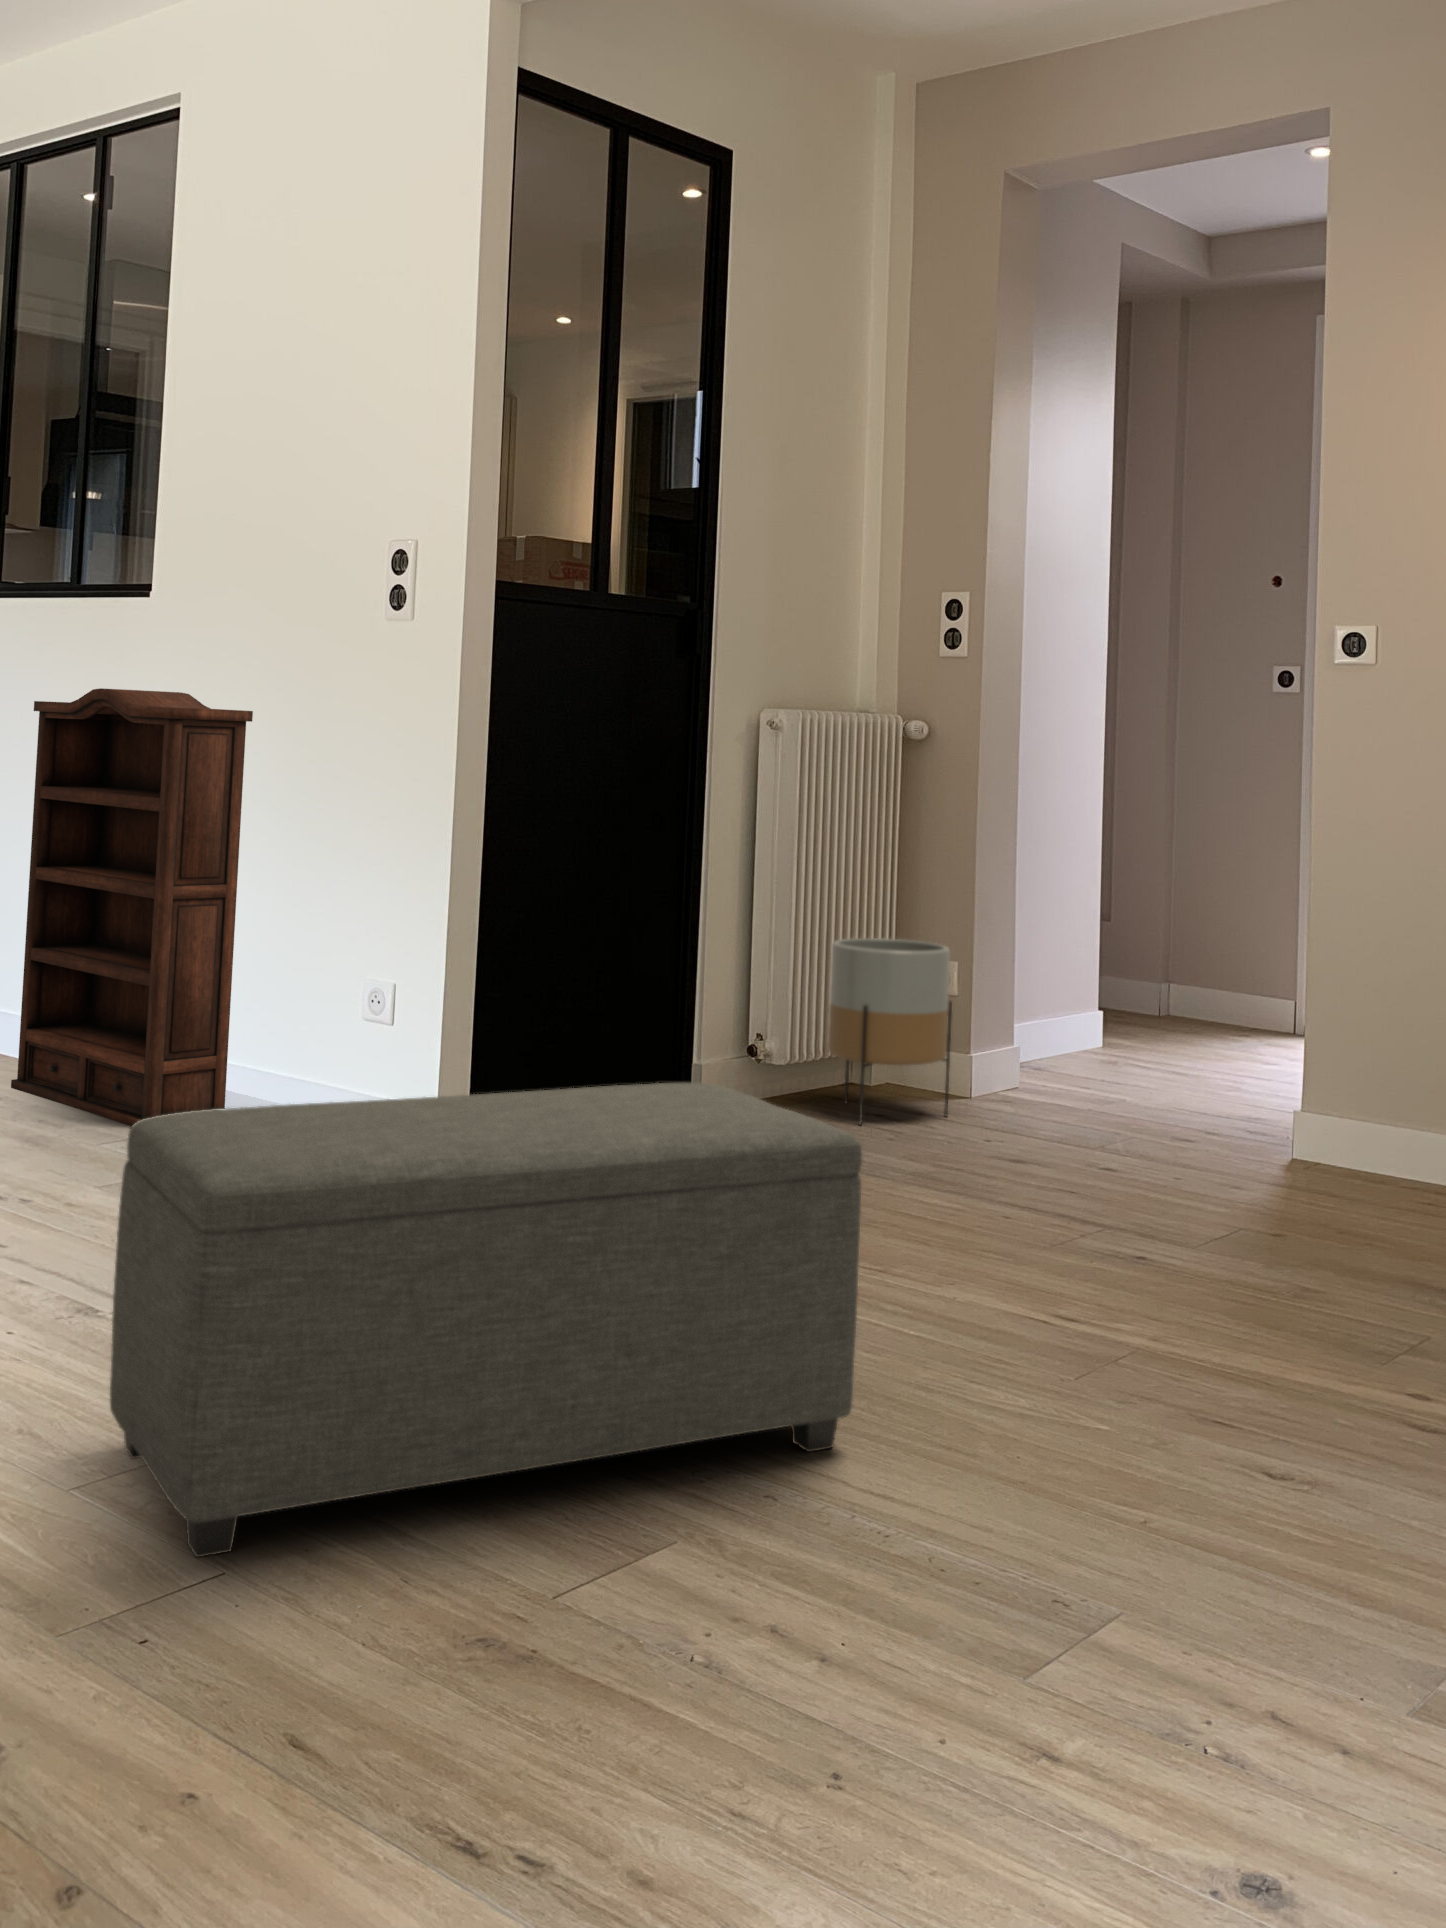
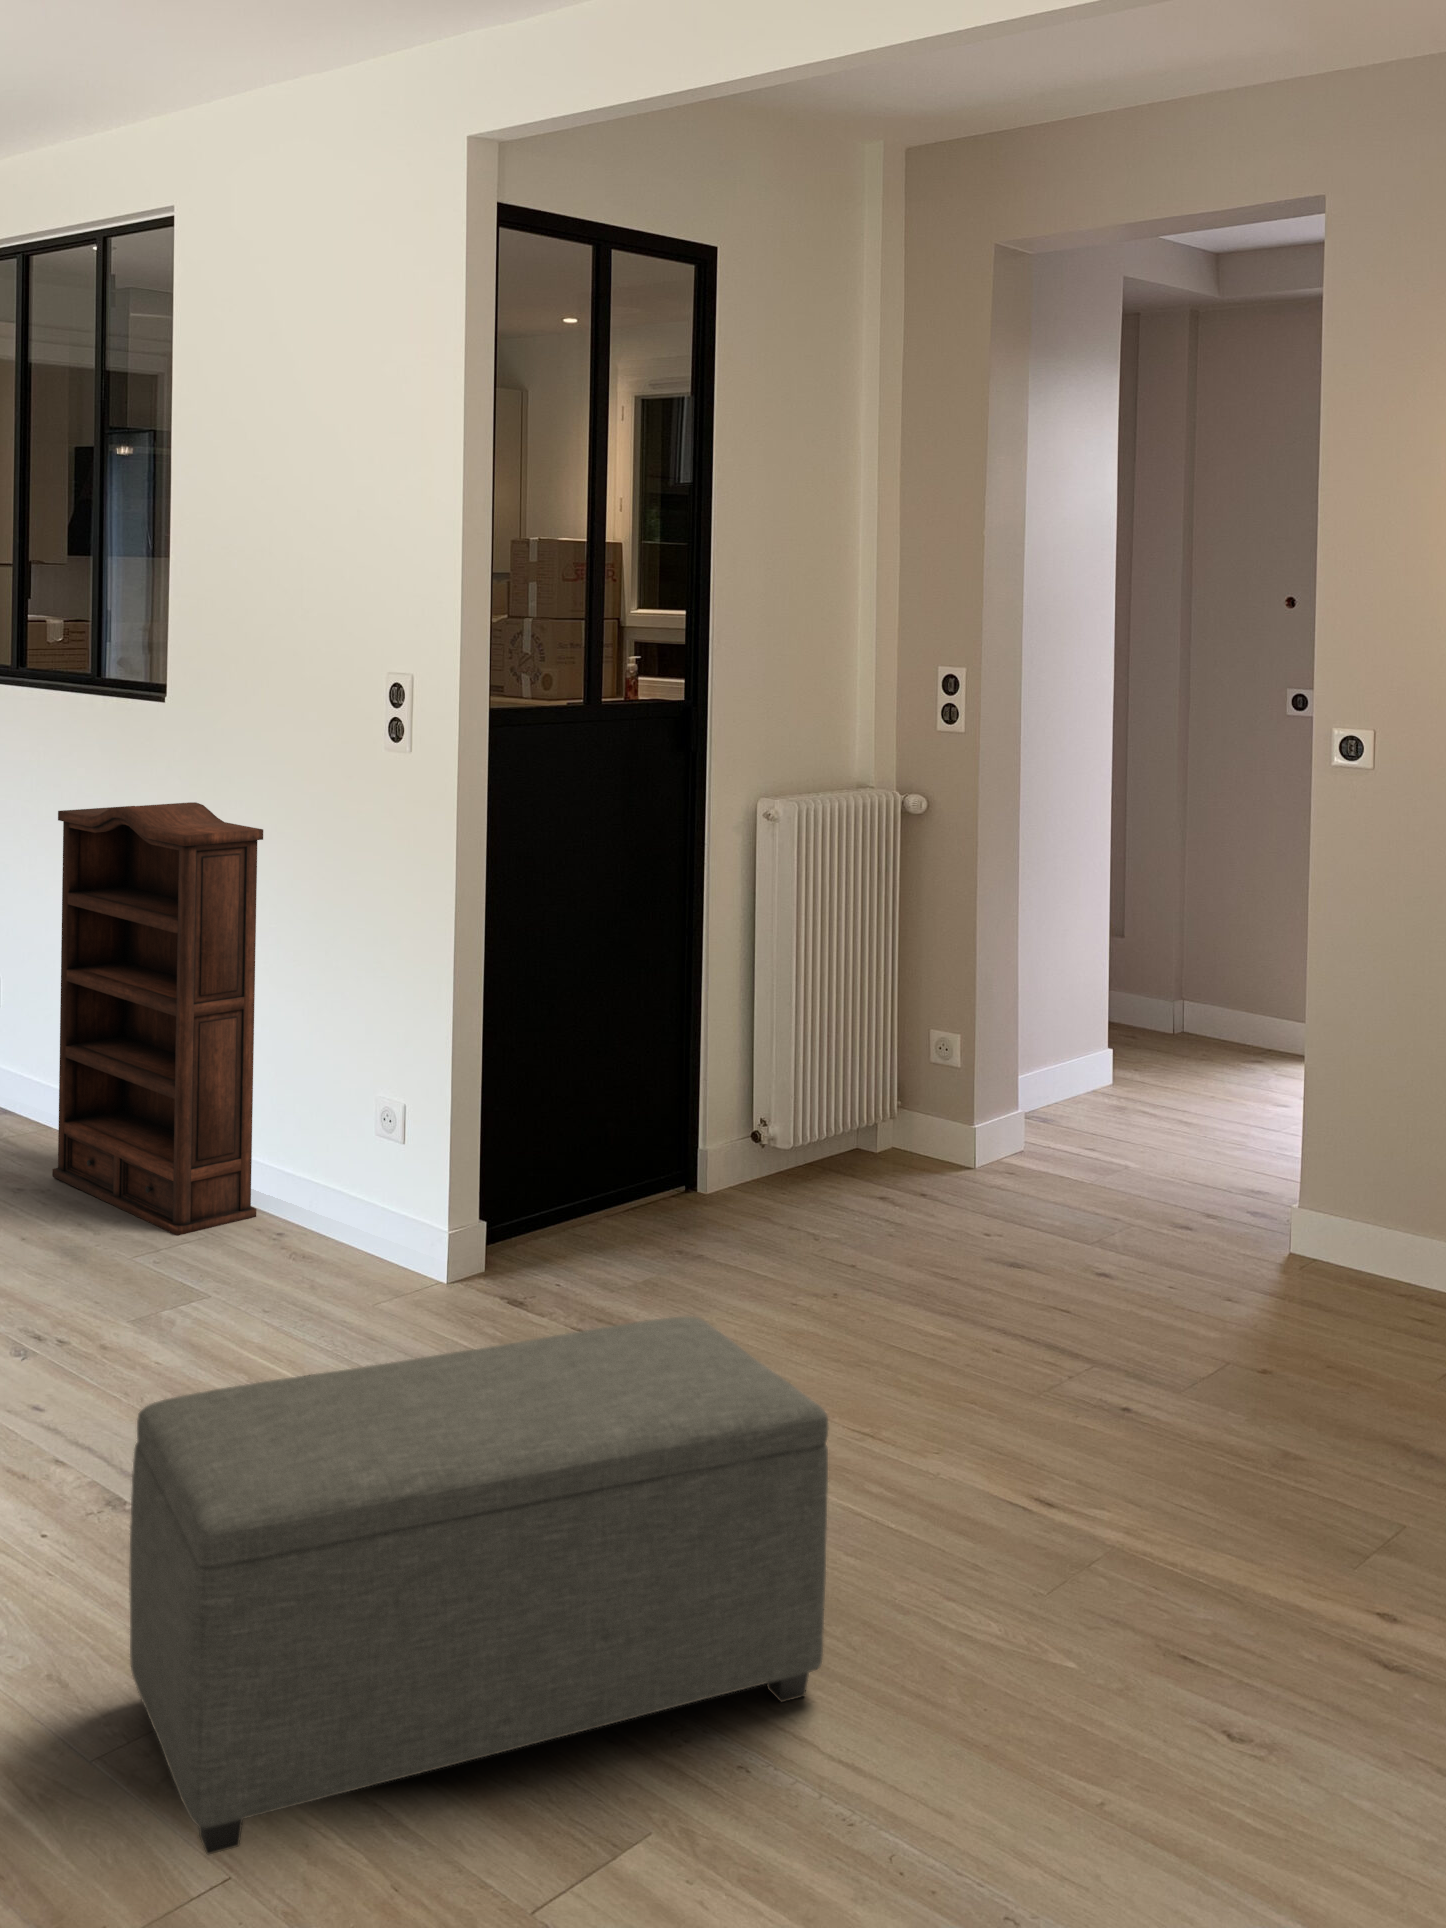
planter: present [827,938,952,1124] -> none [829,1020,951,1212]

